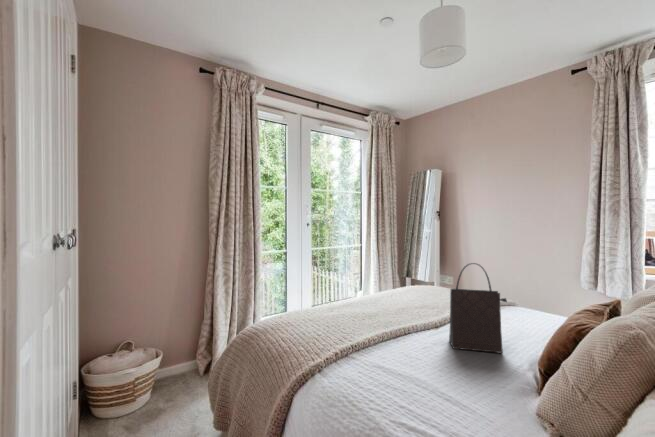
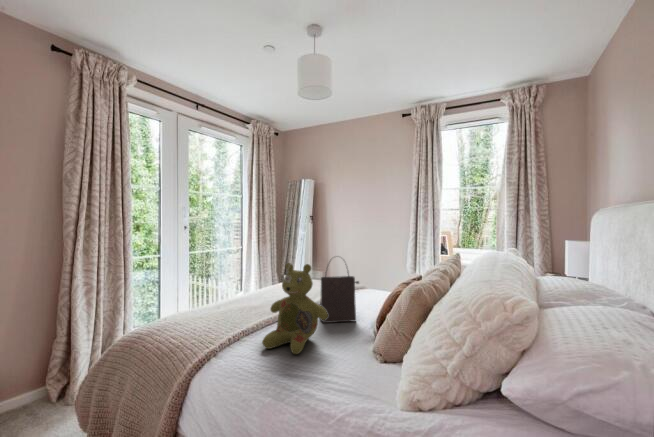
stuffed bear: none [374,269,461,392] -> present [263,263,328,354]

